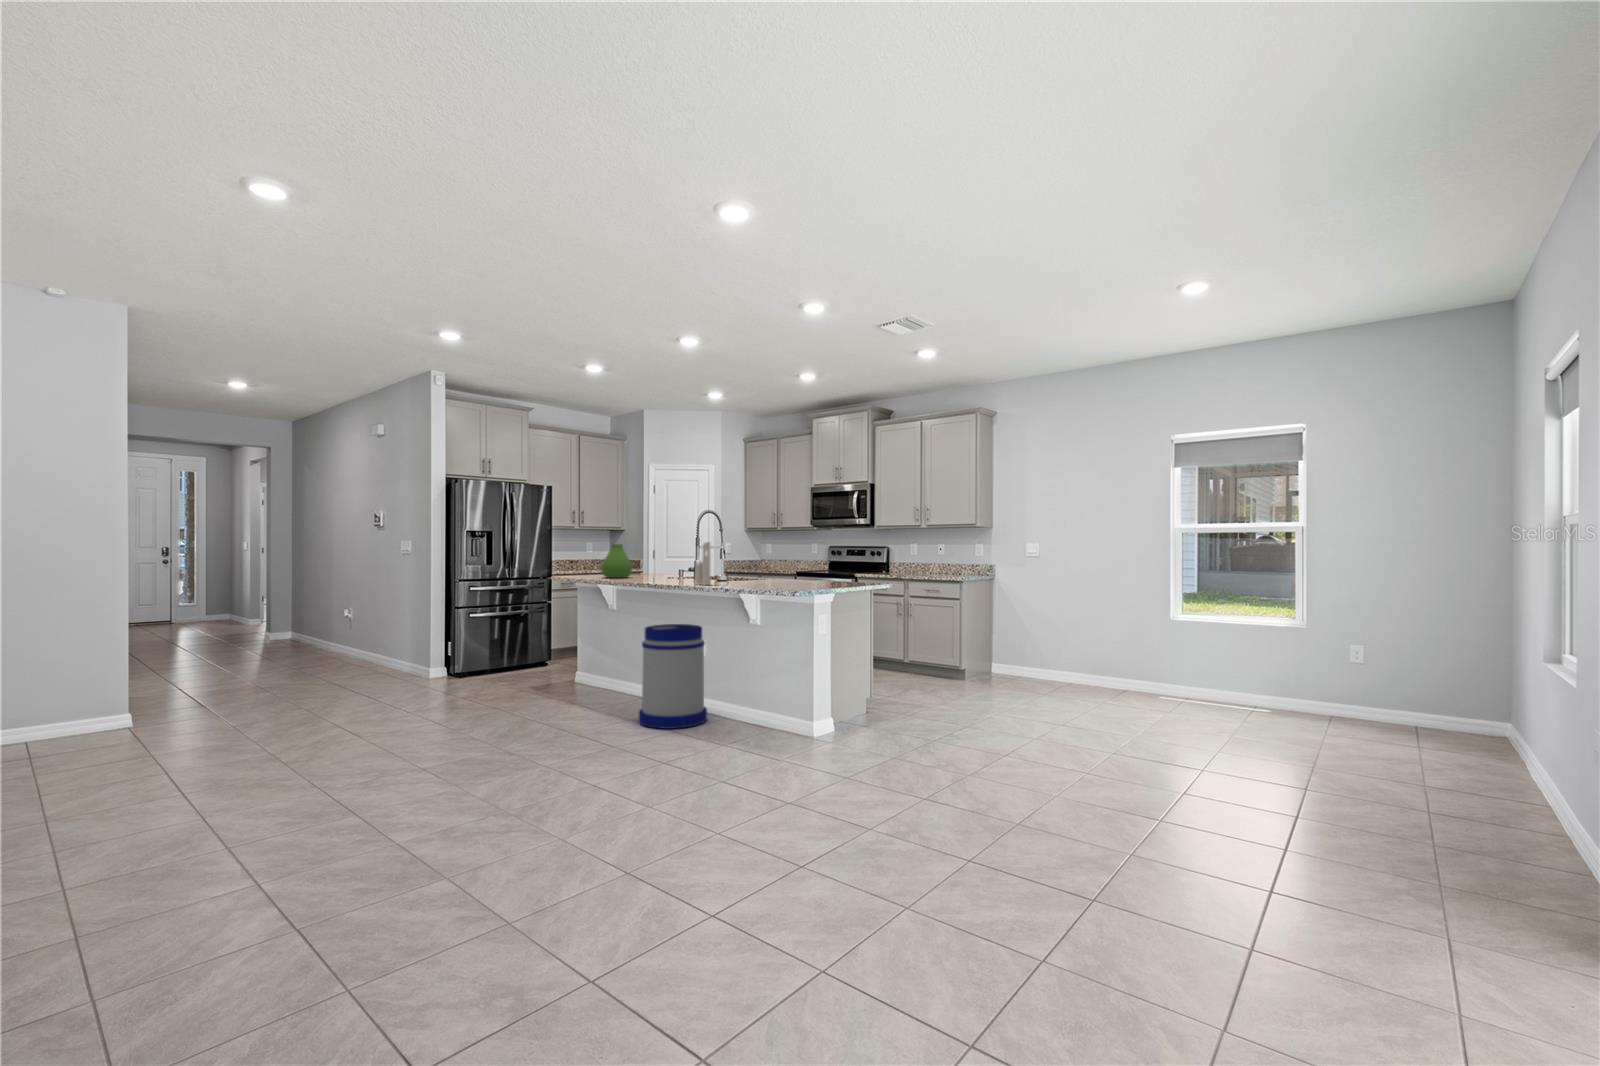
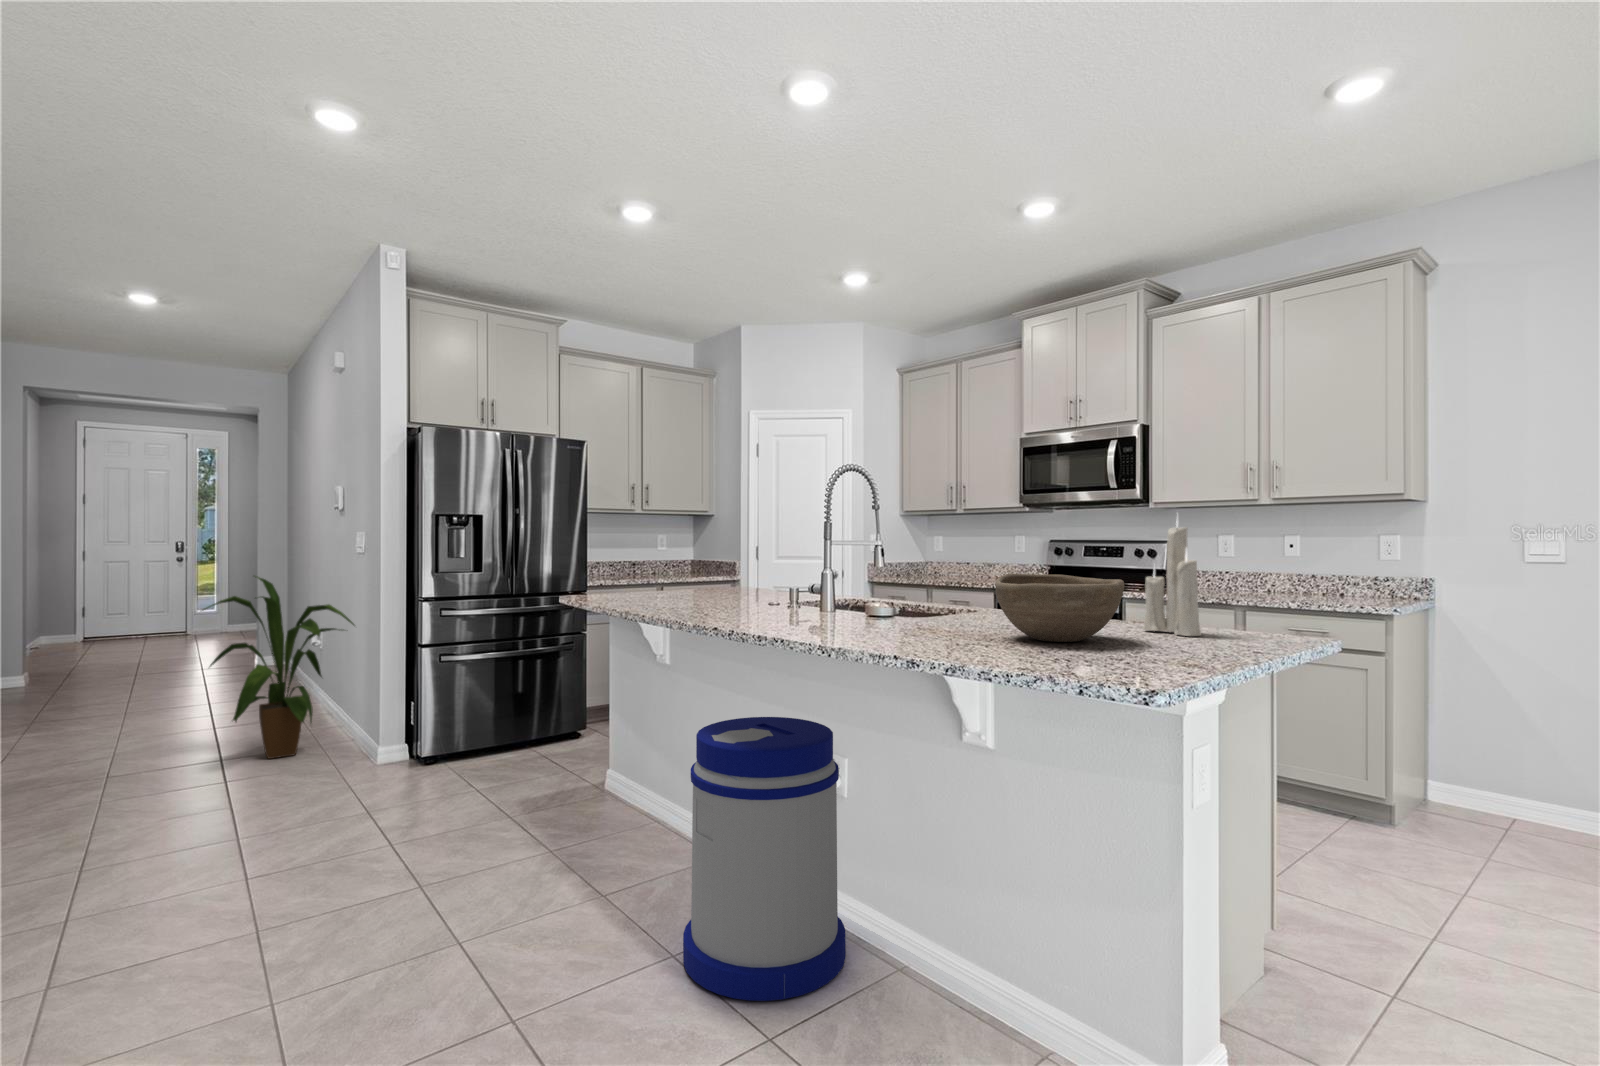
candle: present [695,542,711,585] -> present [1143,522,1201,636]
vase: present [601,544,632,578] -> none [636,535,697,603]
bowl: none [765,560,812,585] -> present [995,574,1124,642]
house plant: none [313,568,409,680] -> present [202,577,354,759]

